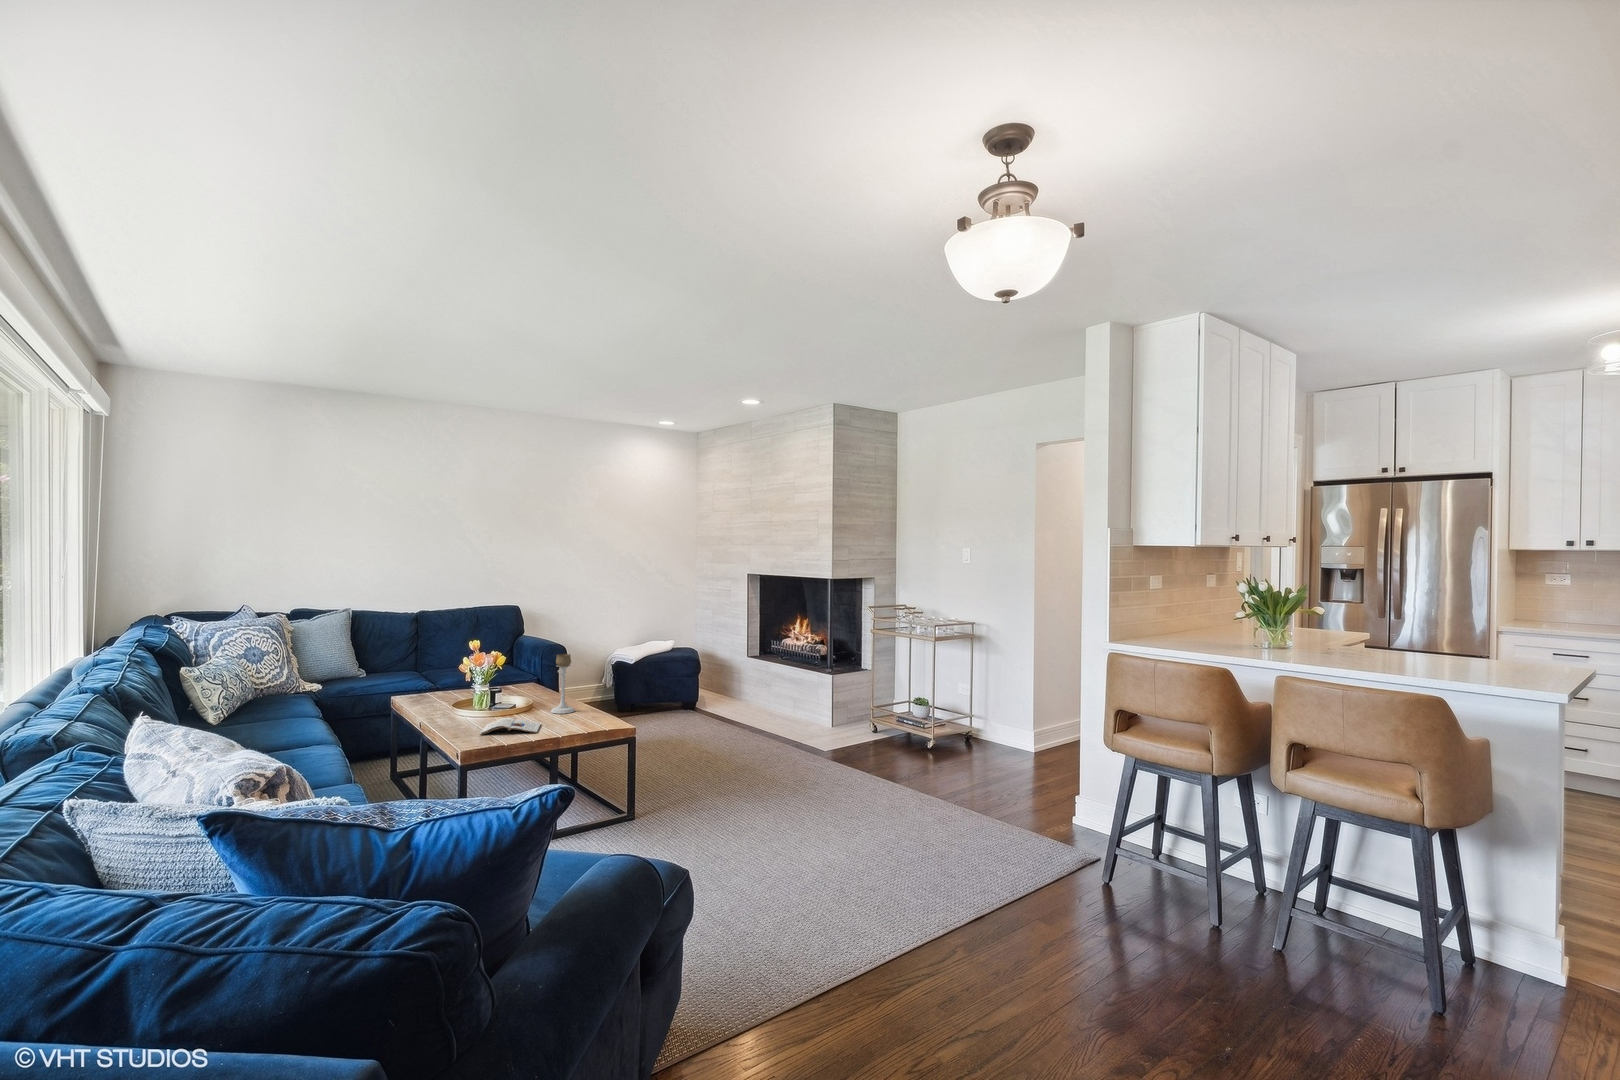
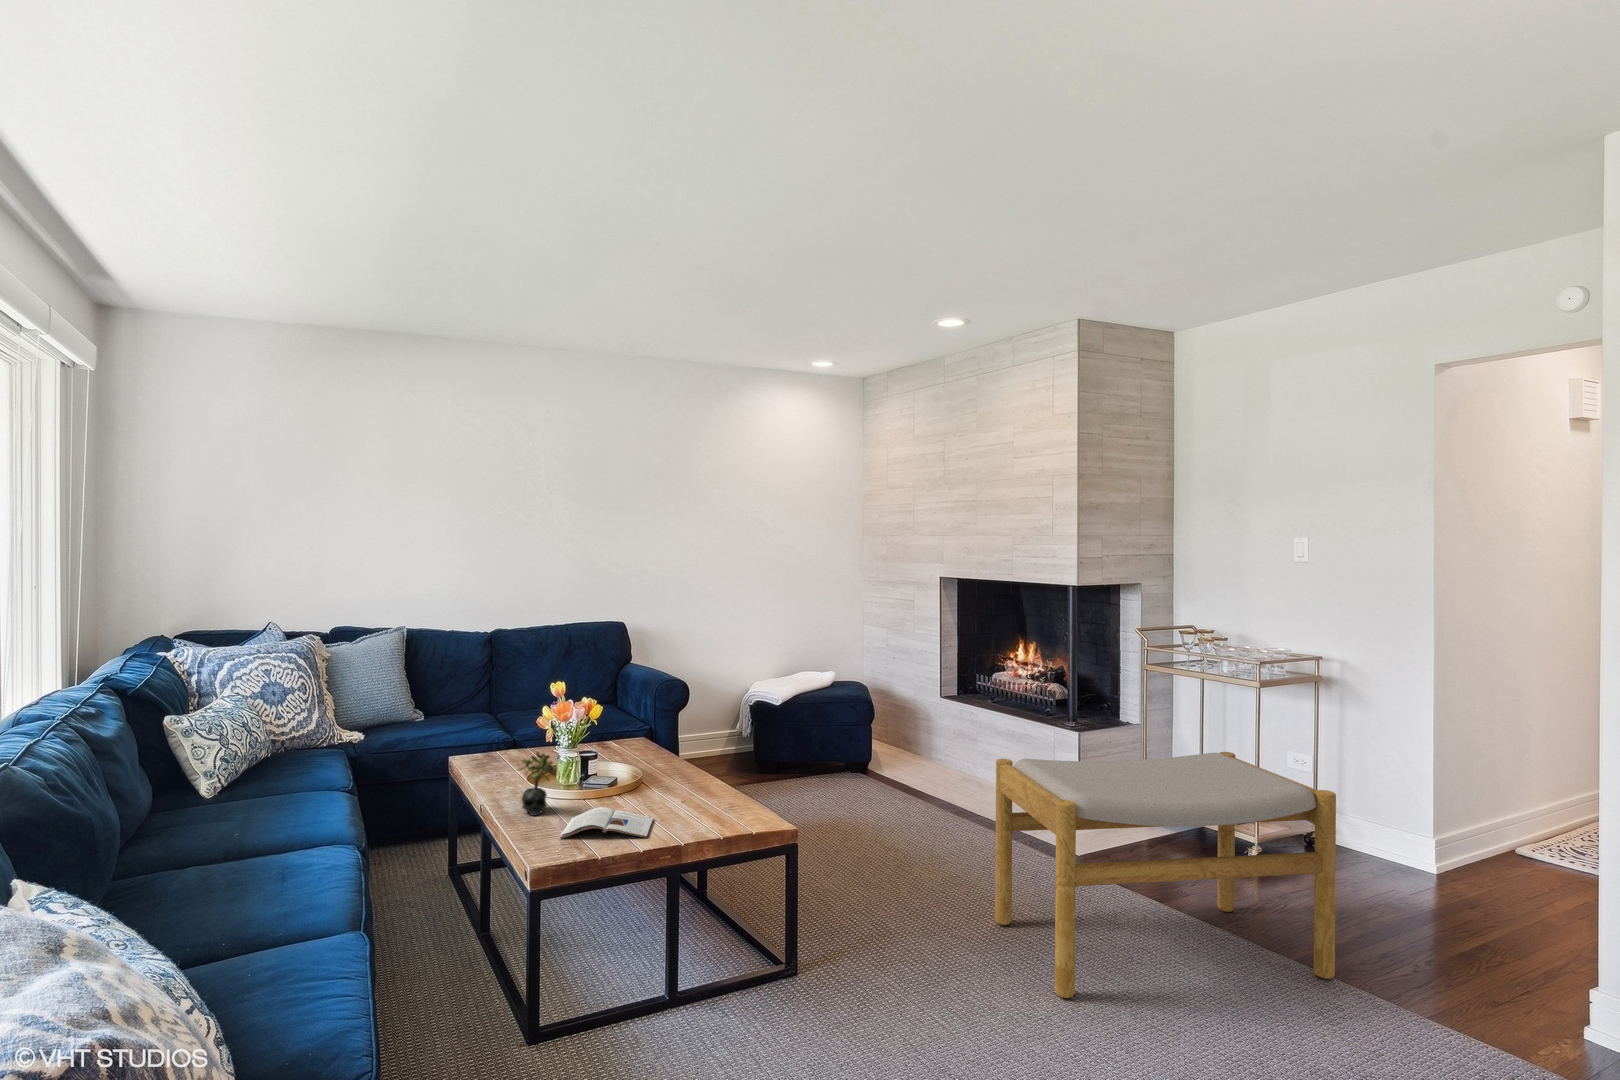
candle holder: present [551,654,575,714] -> none [668,704,704,798]
footstool: none [762,679,950,819] -> present [995,752,1336,998]
succulent plant: none [449,684,477,725] -> present [518,752,557,816]

